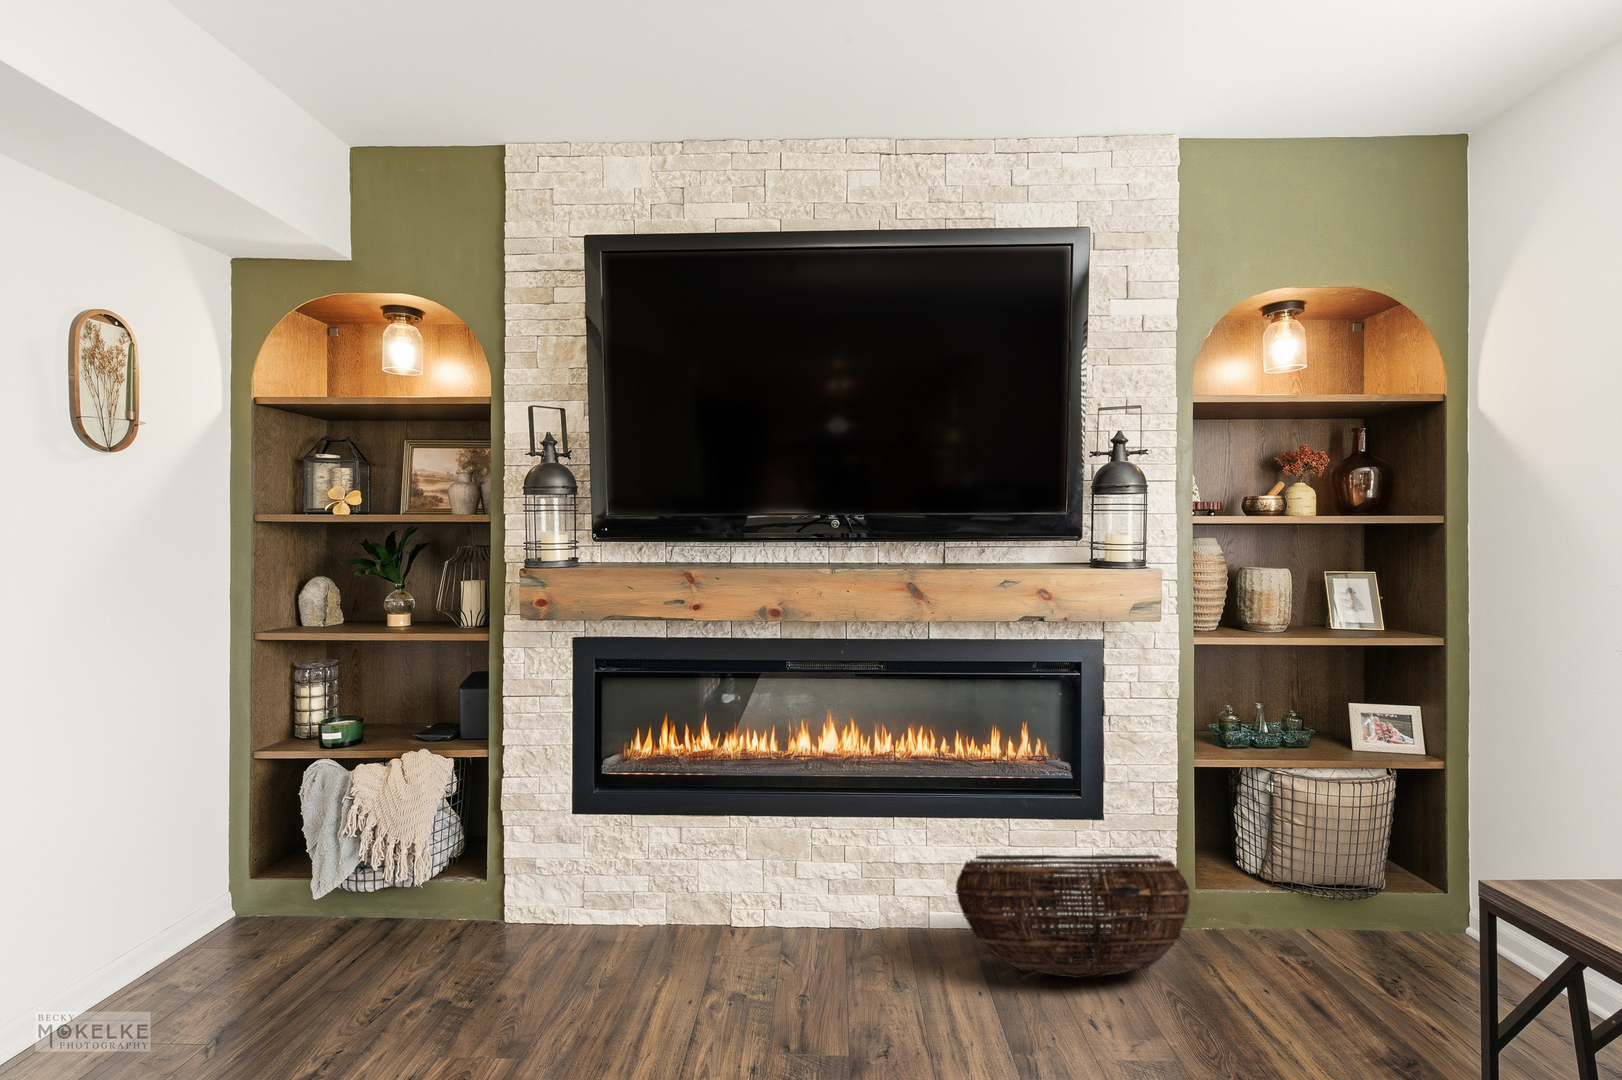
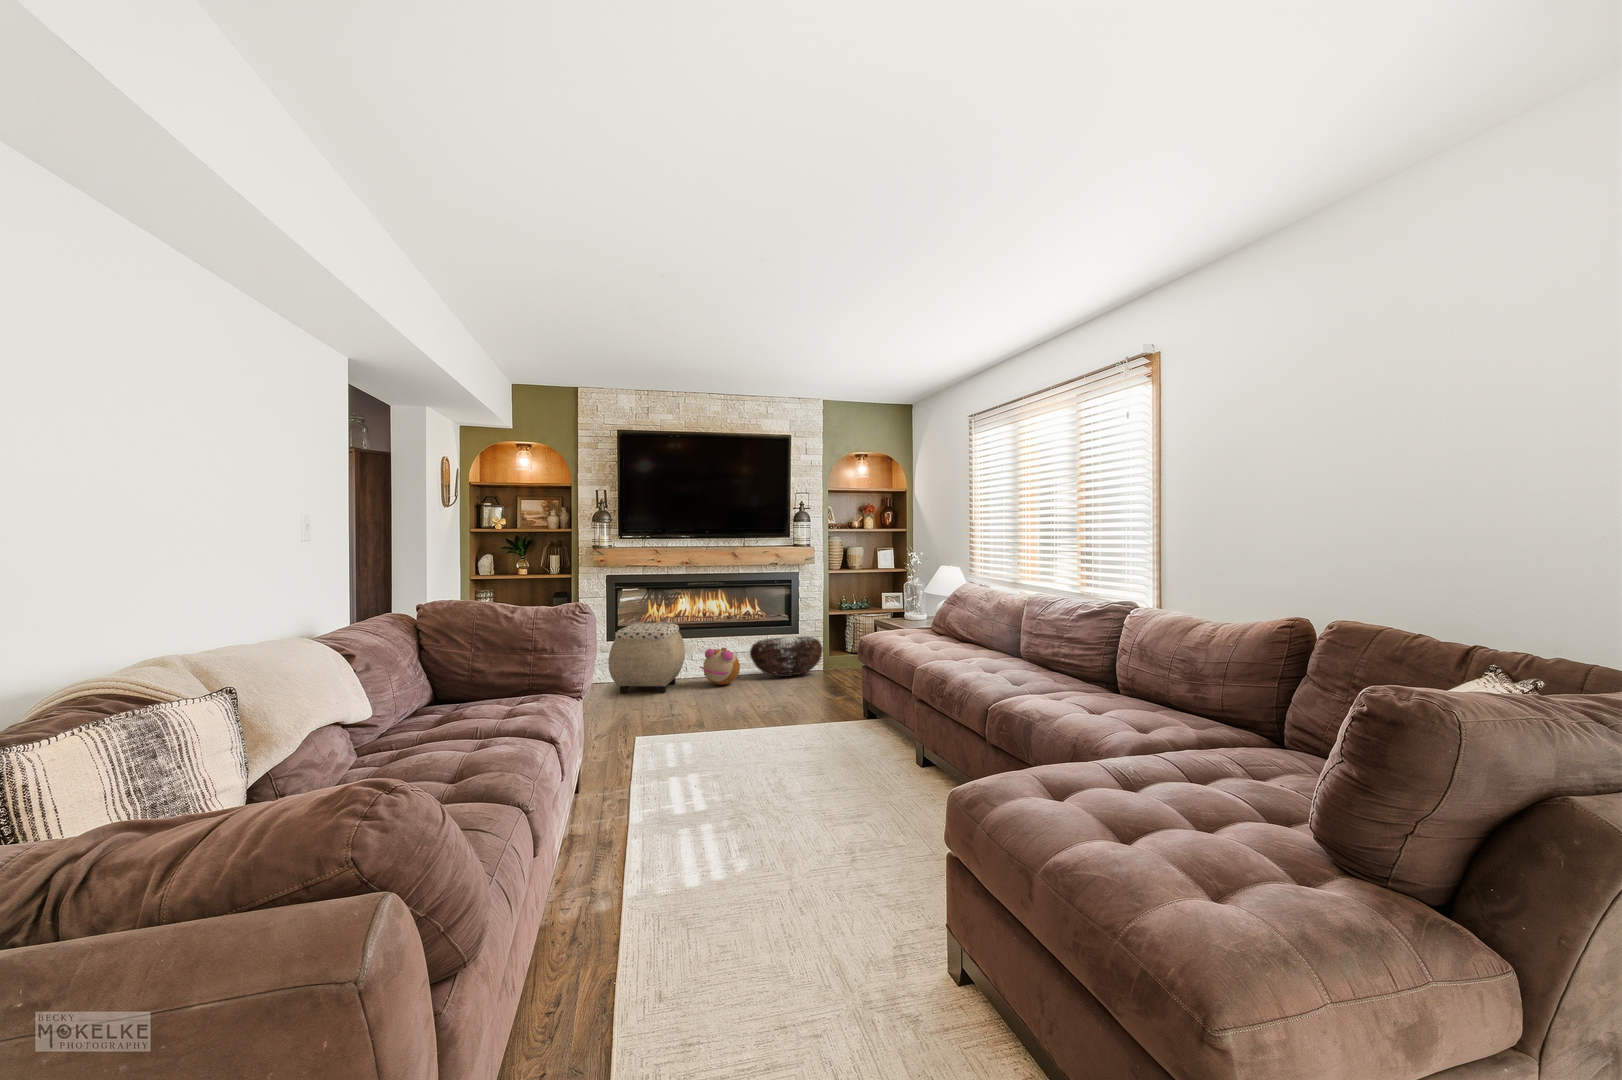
ottoman: none [520,777,766,1032] -> present [608,623,685,693]
plush toy: none [795,881,921,1007] -> present [700,647,740,685]

